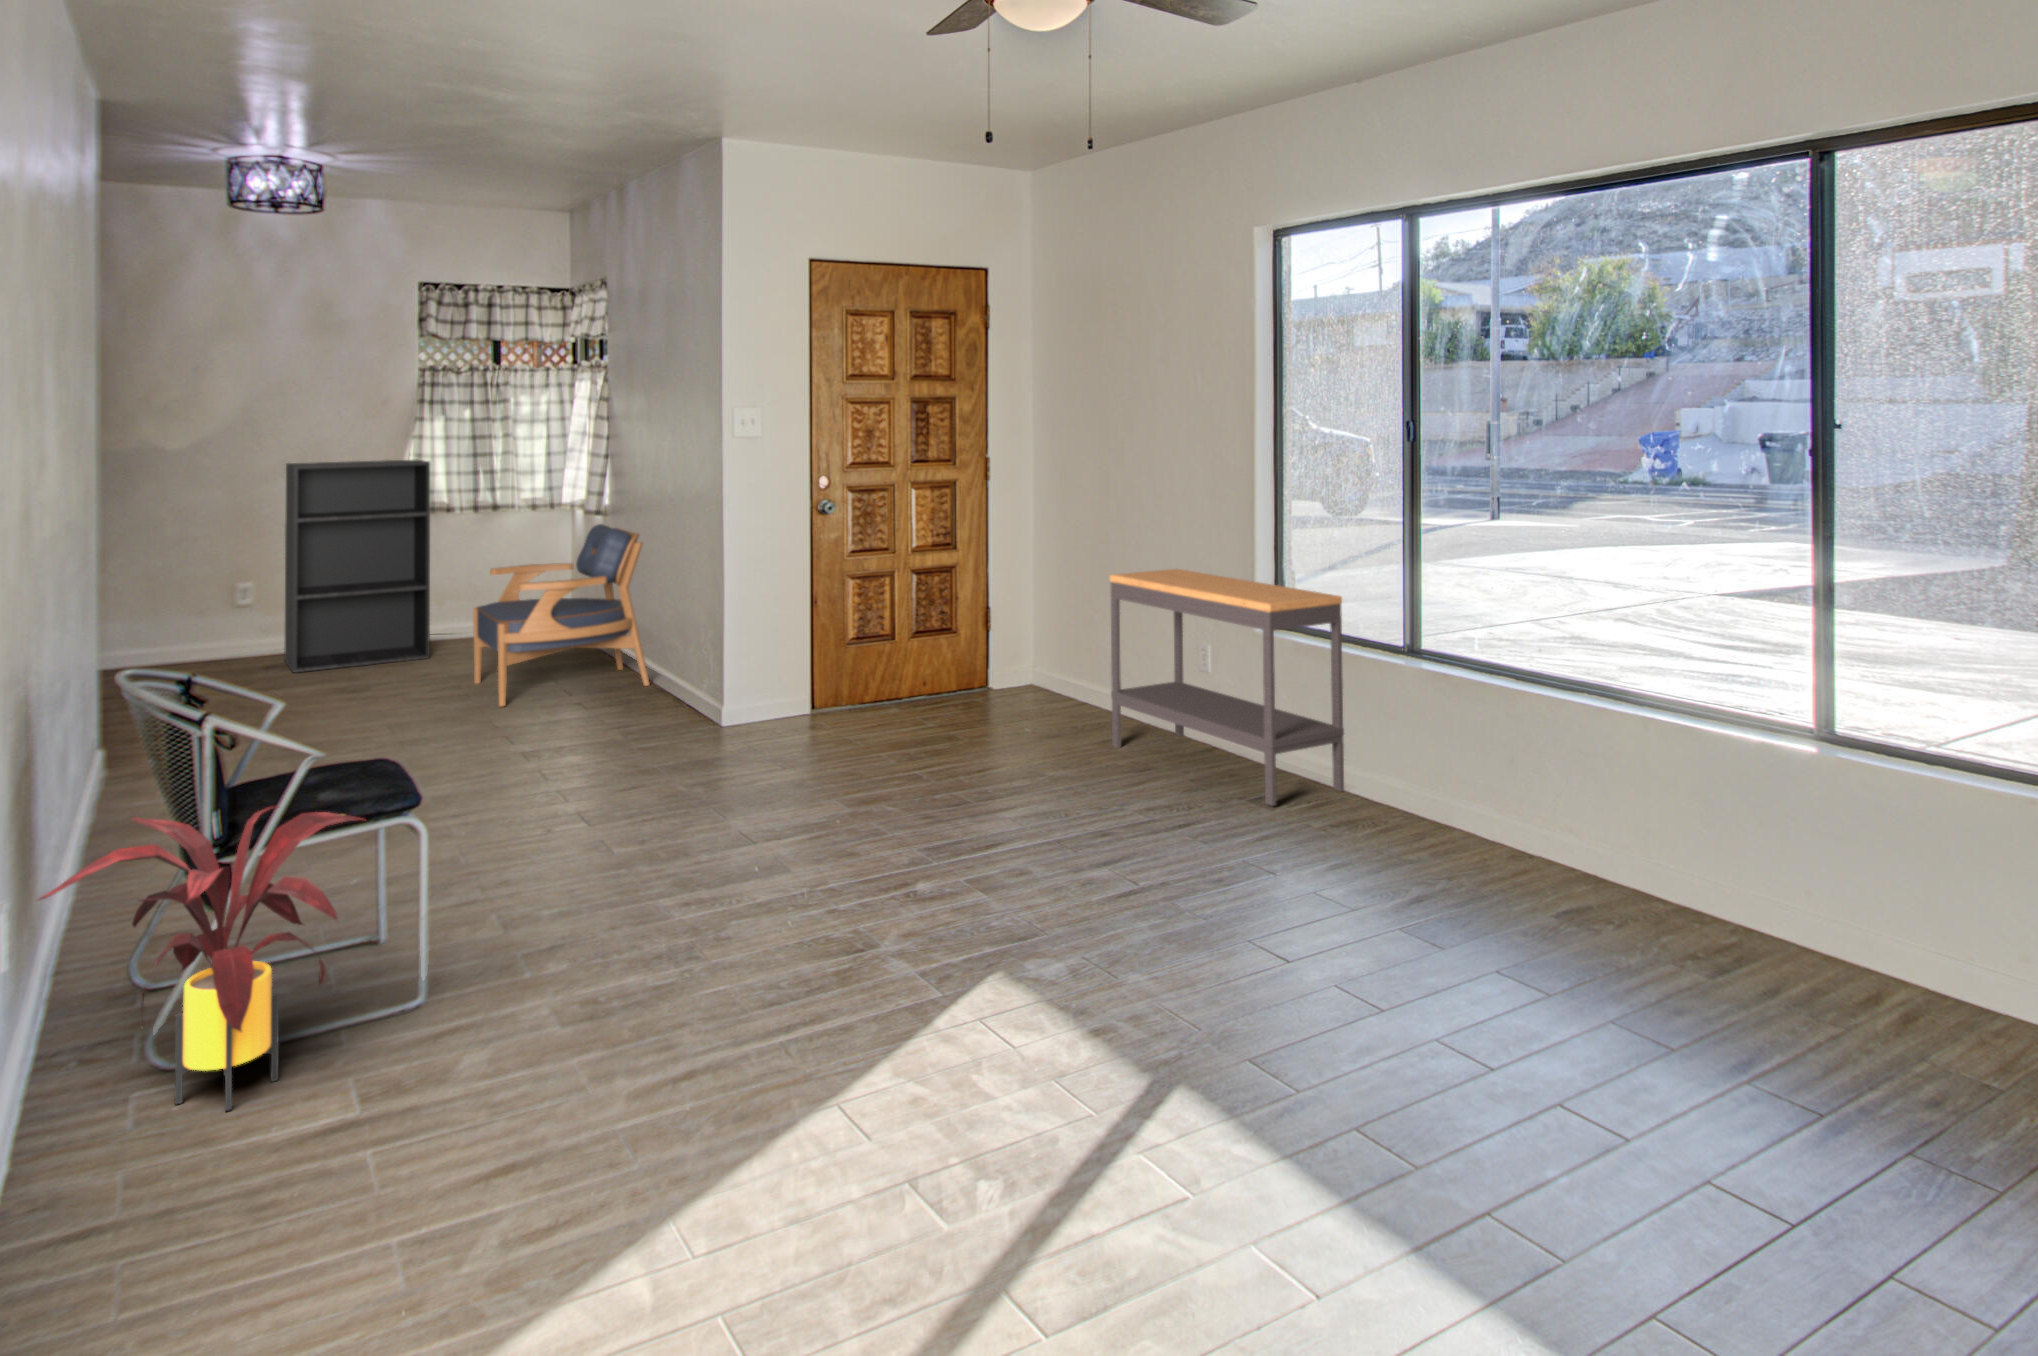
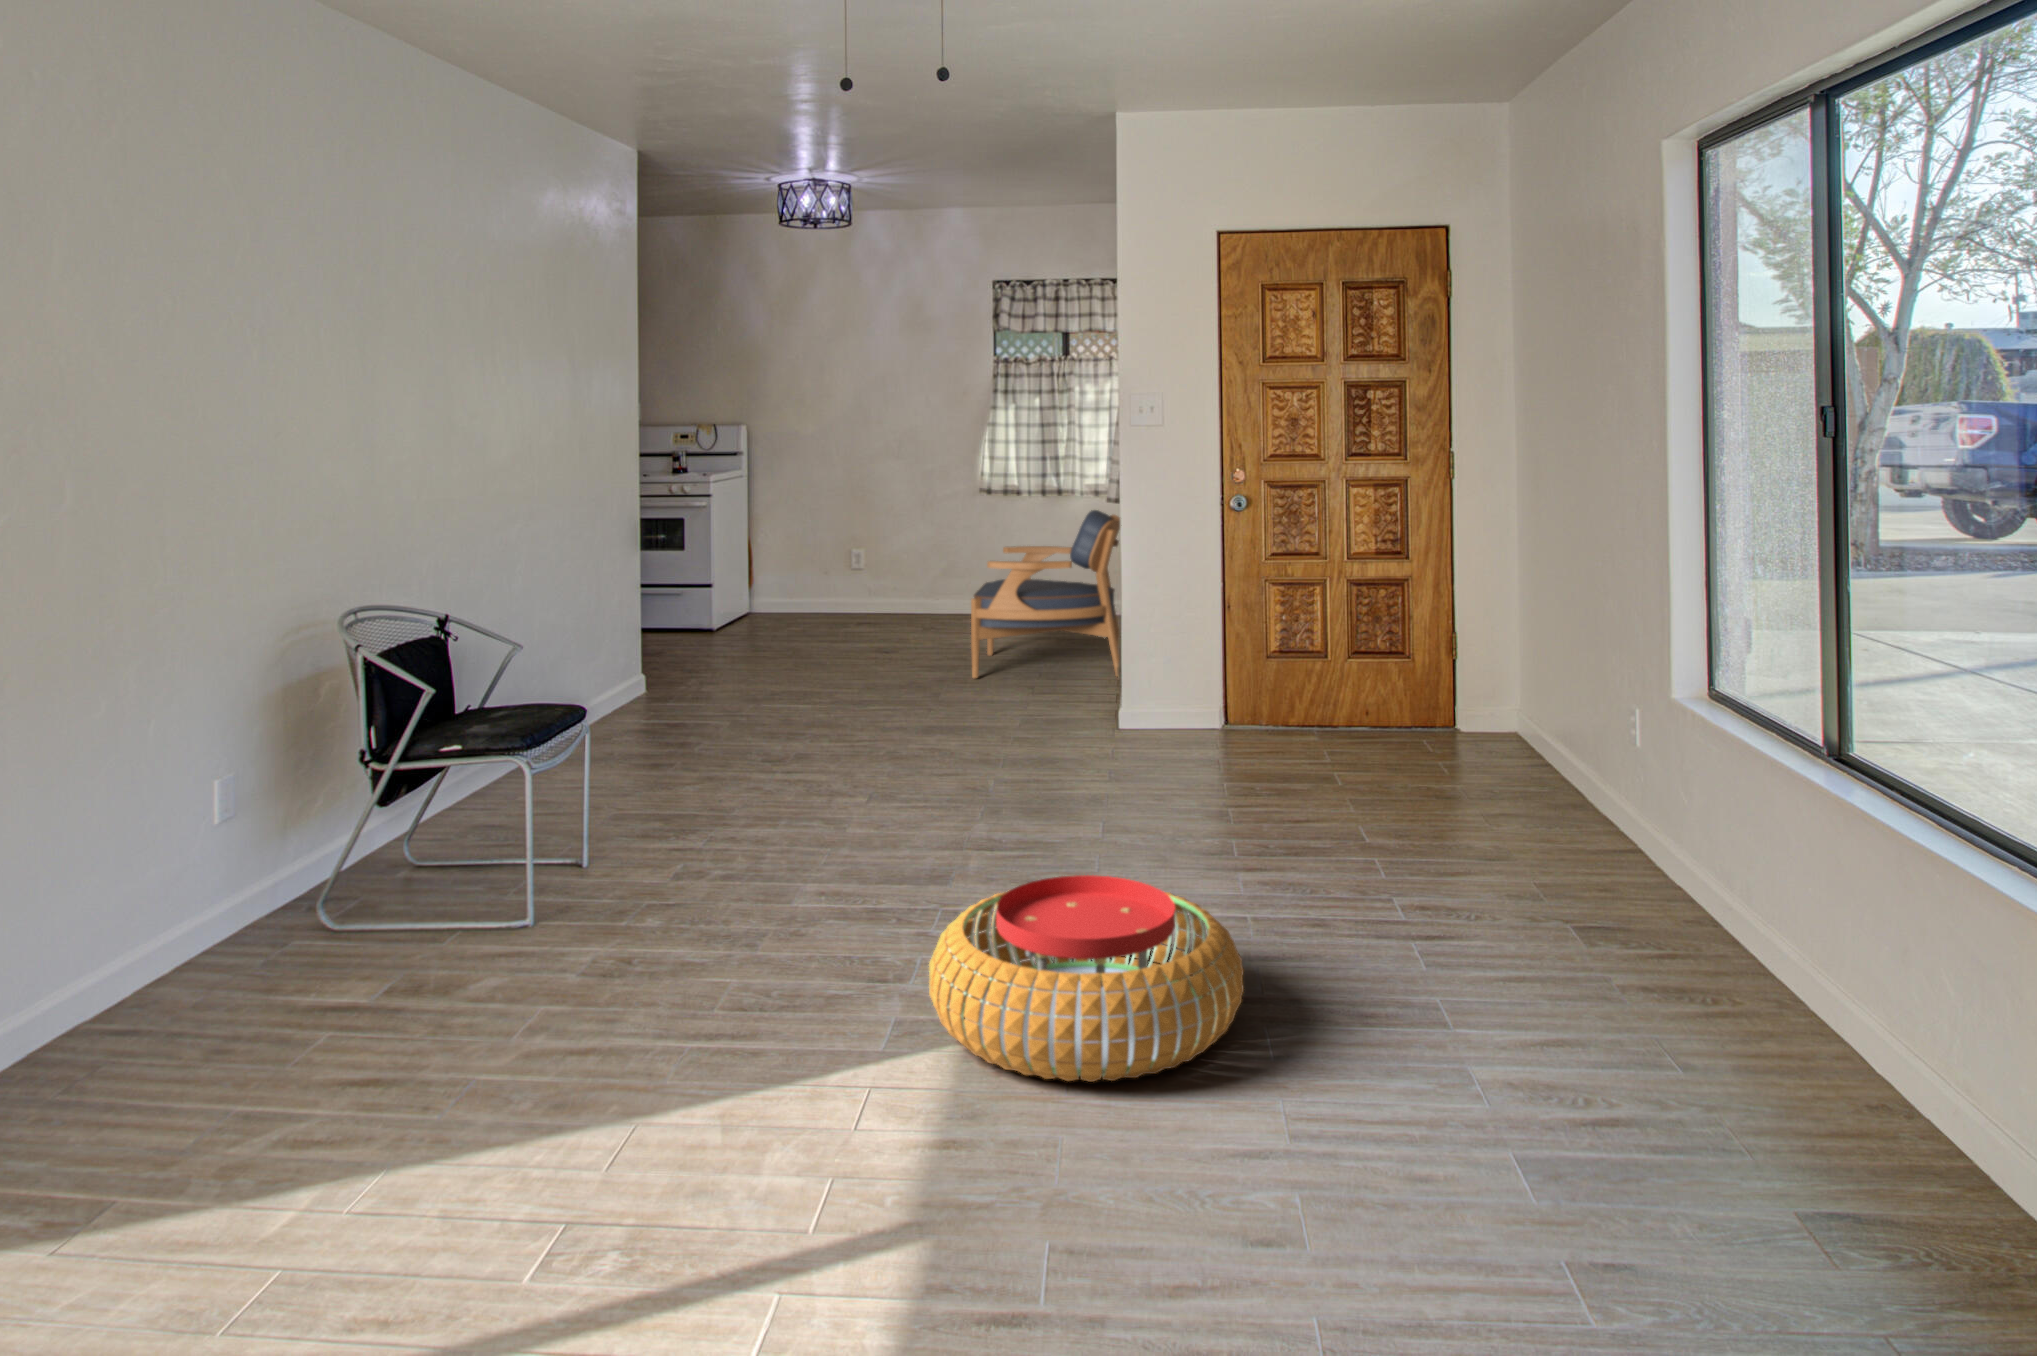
bookshelf: present [284,459,430,673] -> none [876,443,994,629]
console table: present [1110,569,1344,806] -> none [1492,600,1727,939]
house plant: present [39,806,362,1111] -> none [203,708,473,966]
pouf: none [928,822,1184,982] -> present [929,875,1244,1082]

